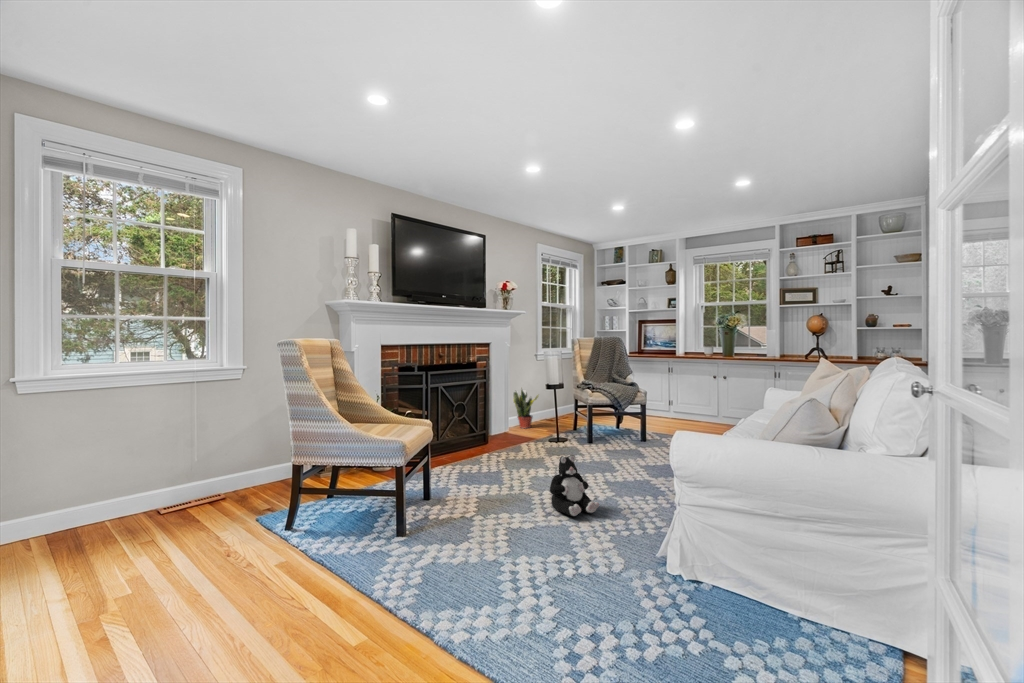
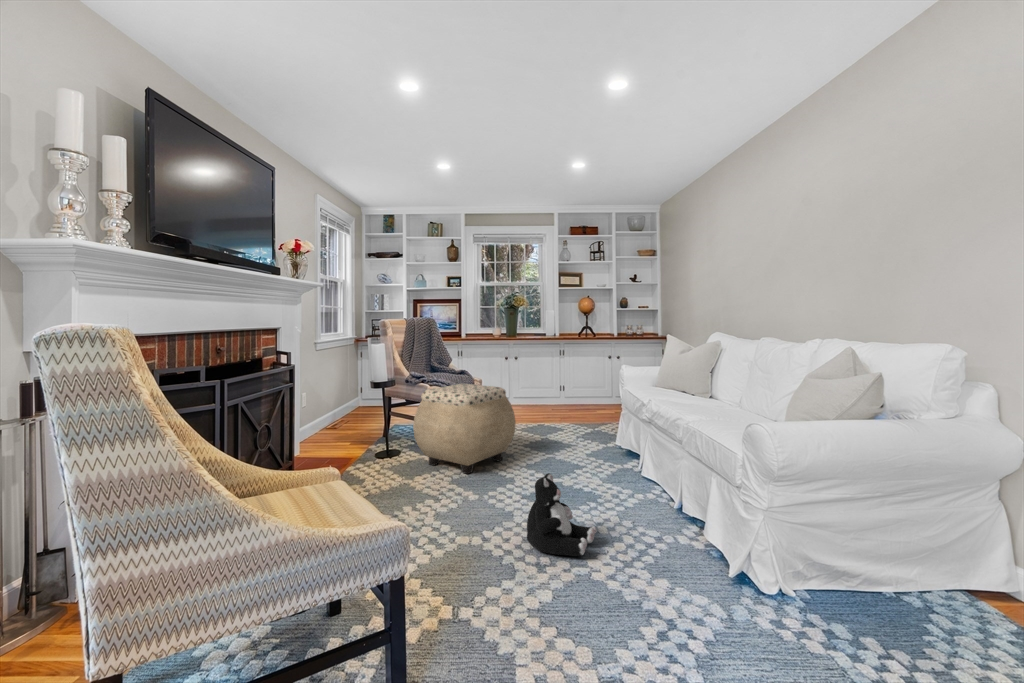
potted plant: present [514,390,538,428] -> none [301,388,343,445]
ottoman: none [560,392,638,462] -> present [413,384,516,474]

